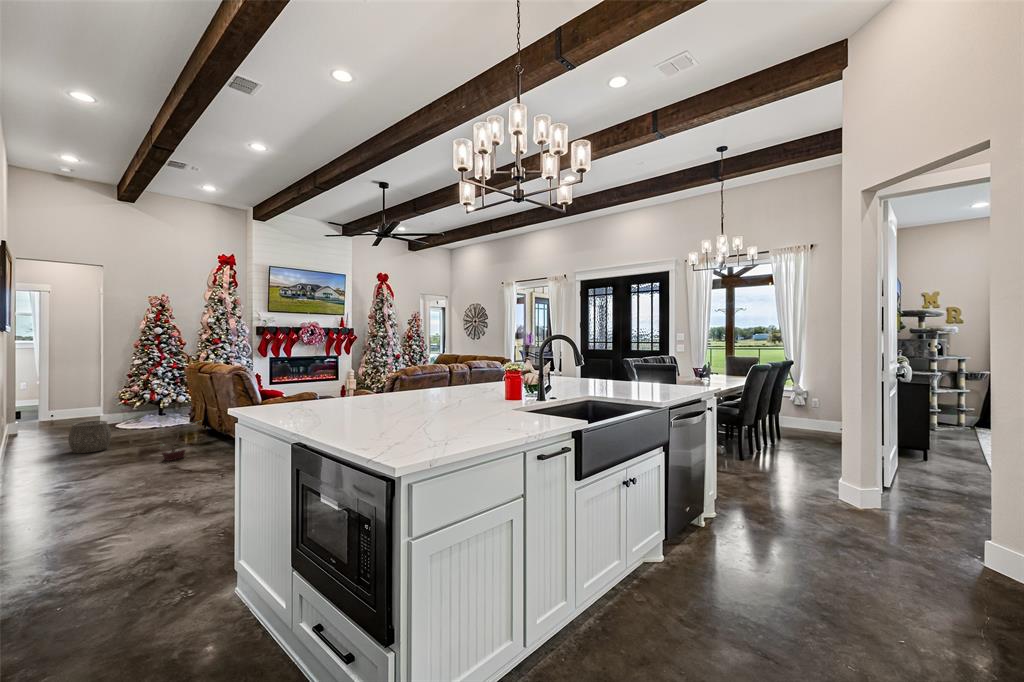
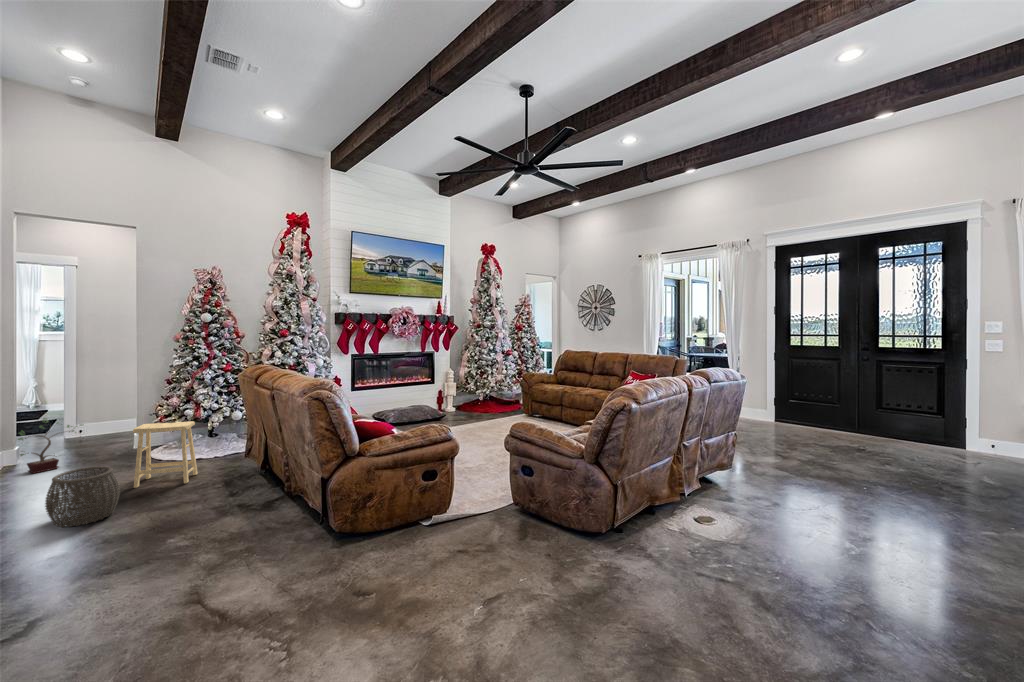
footstool: none [114,398,156,440] -> present [133,421,198,488]
potted plant: present [159,415,190,461] -> present [18,418,77,473]

